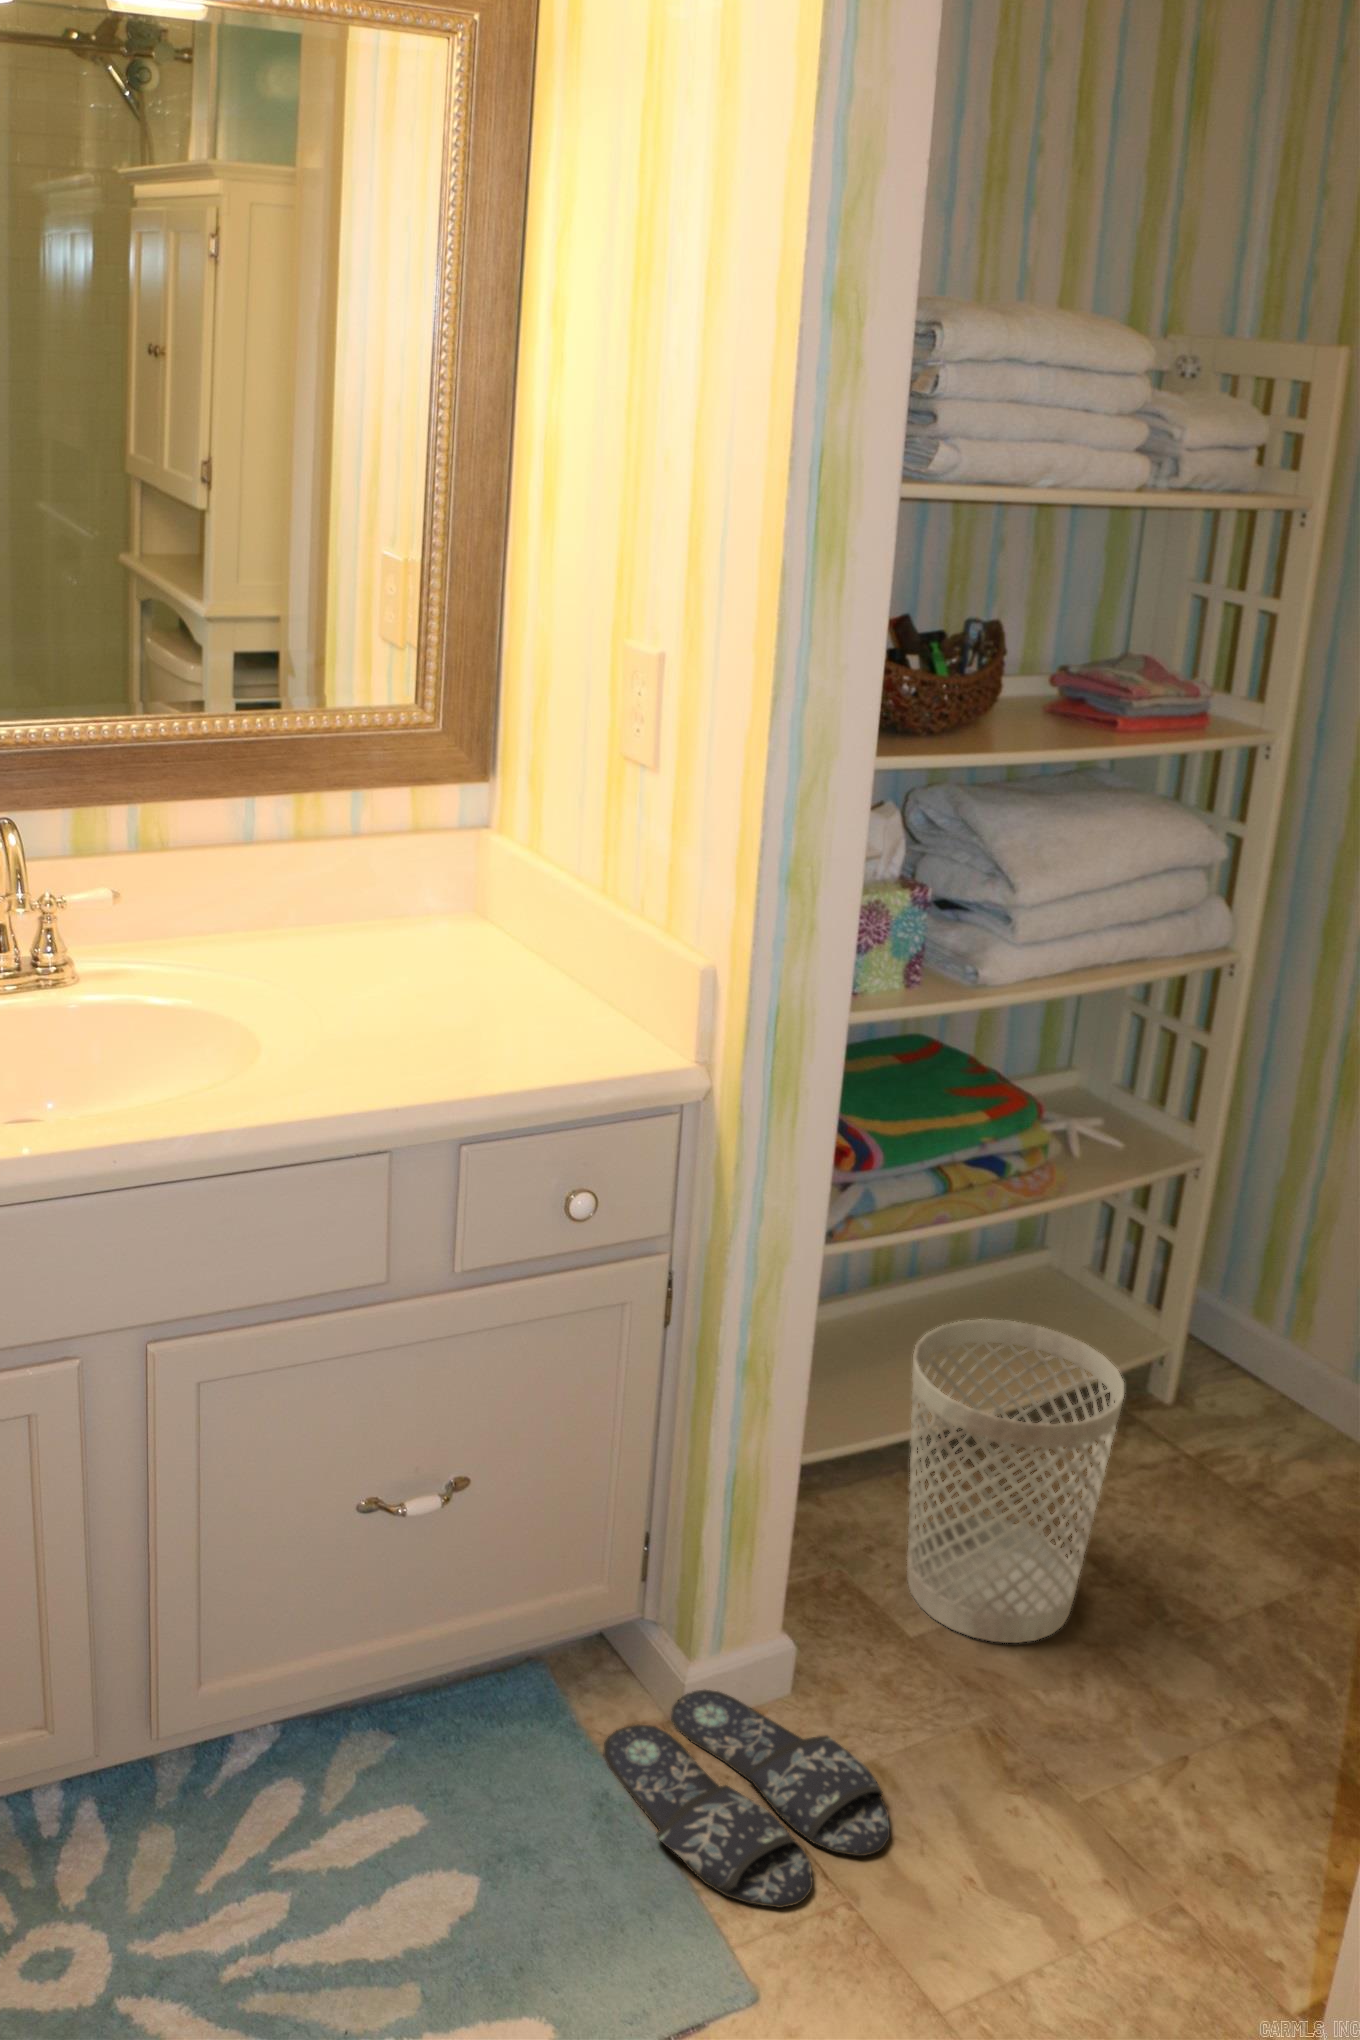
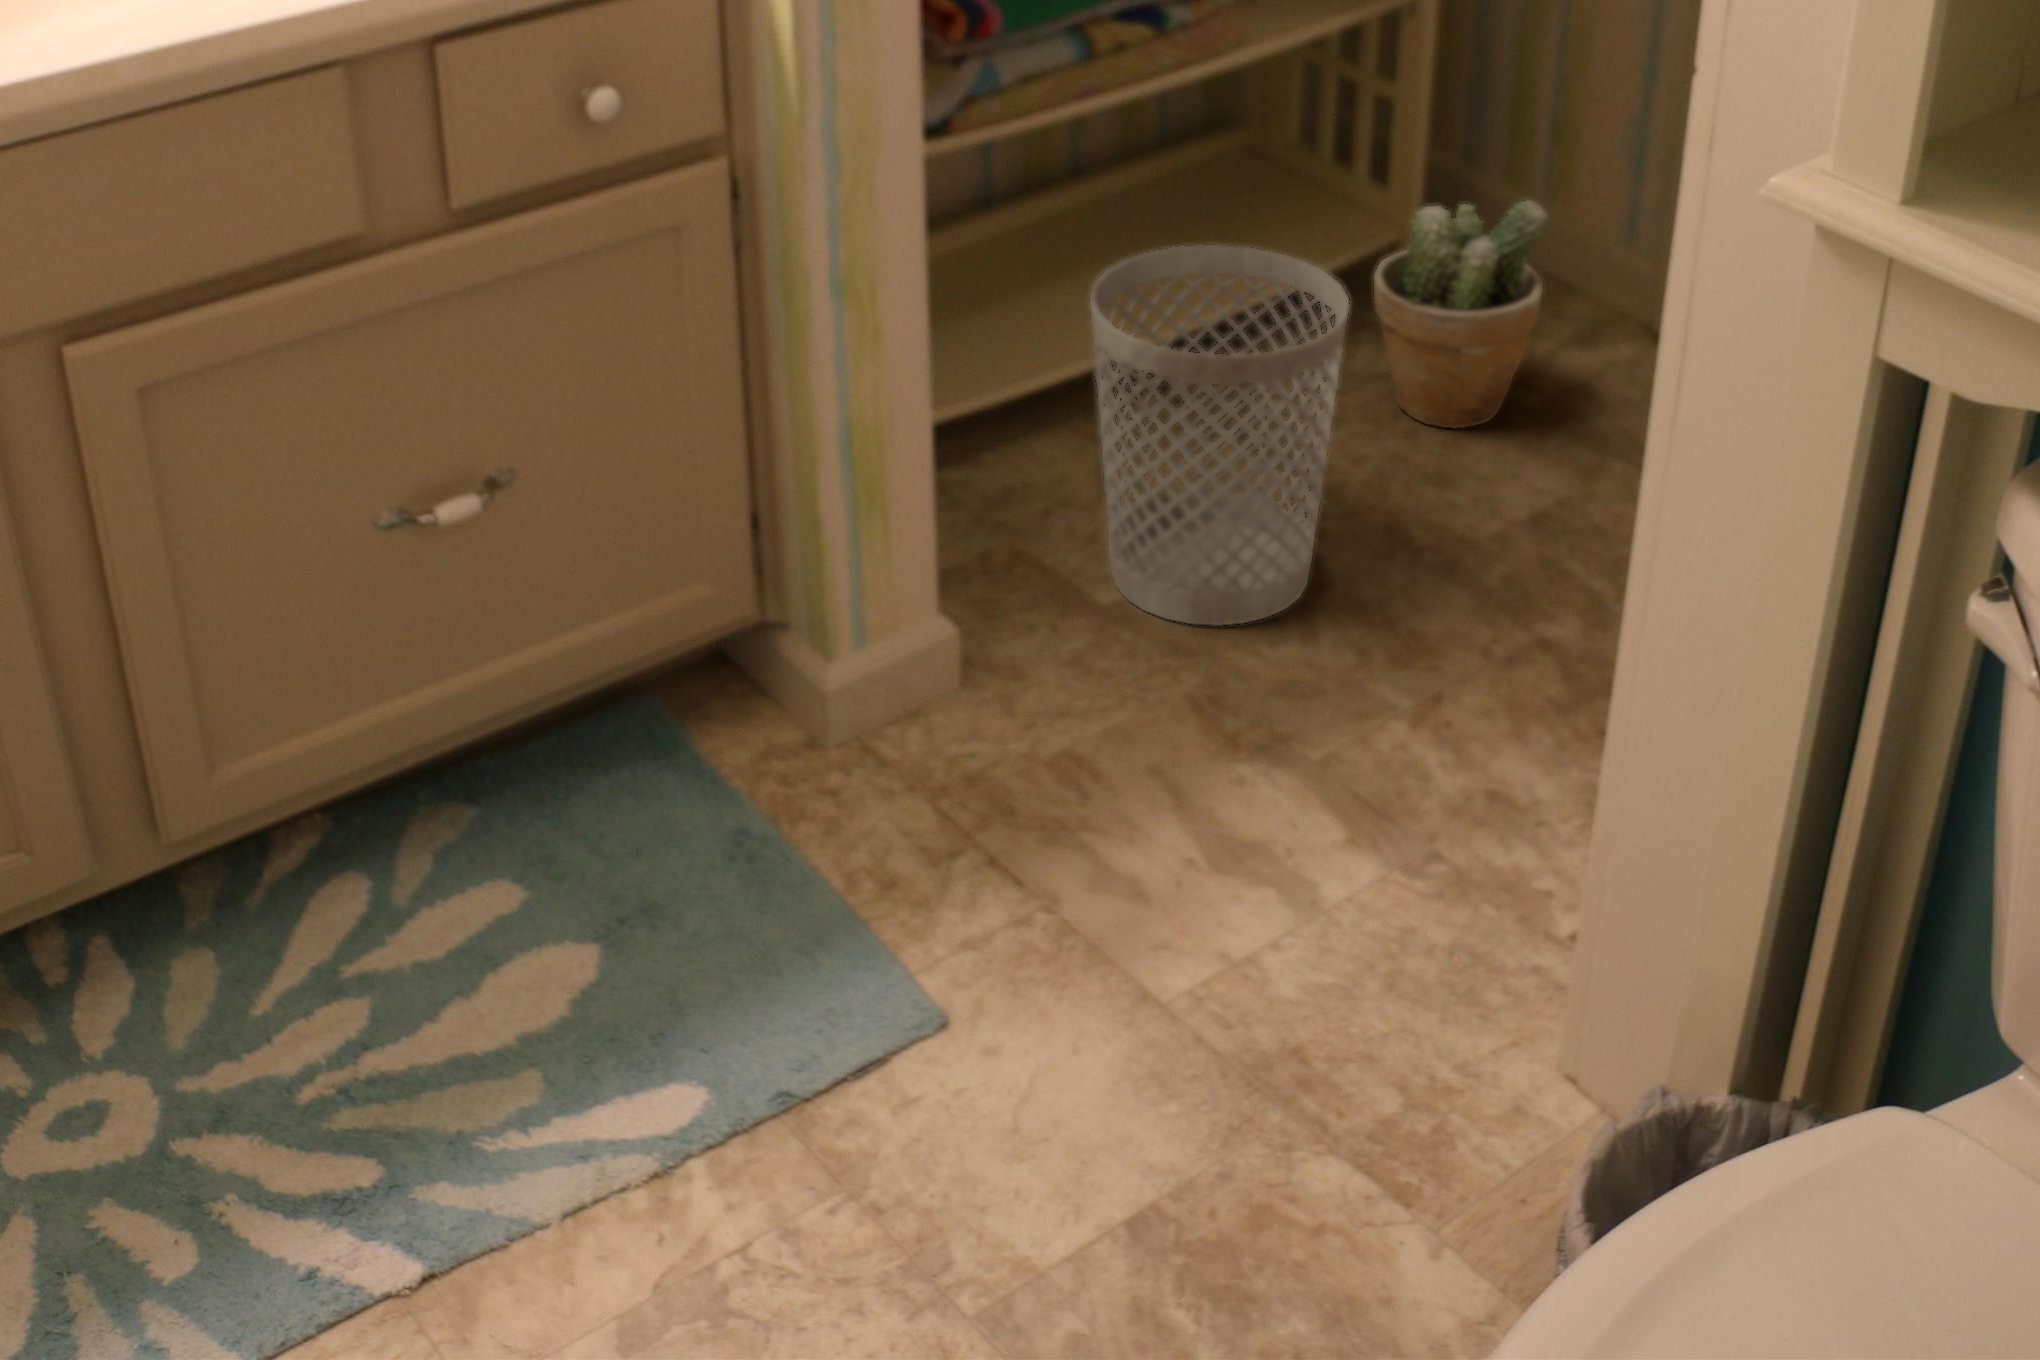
potted plant: none [1131,1301,1282,1486] -> present [1374,200,1547,428]
slippers: present [604,1690,890,1908] -> none [747,721,1098,930]

